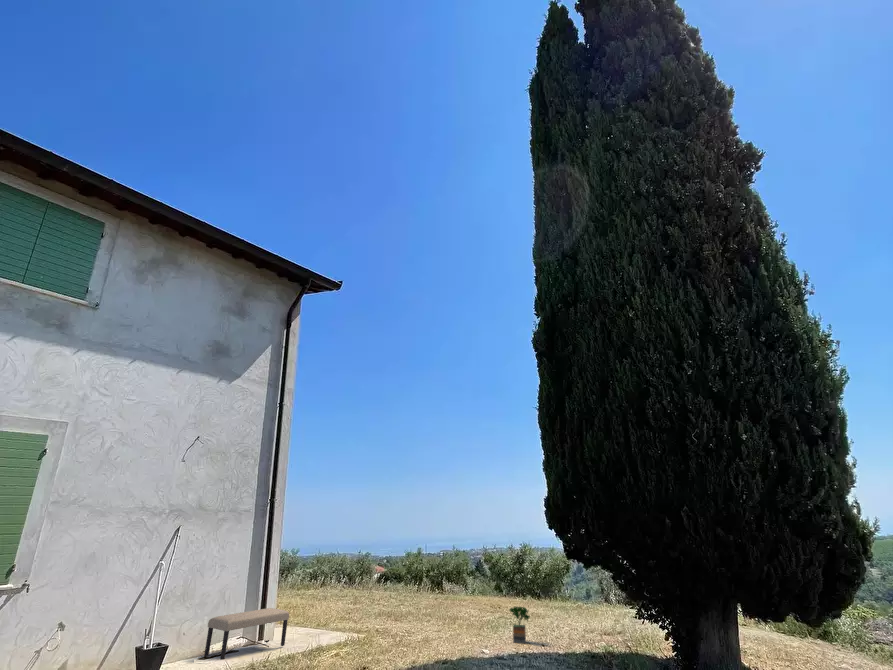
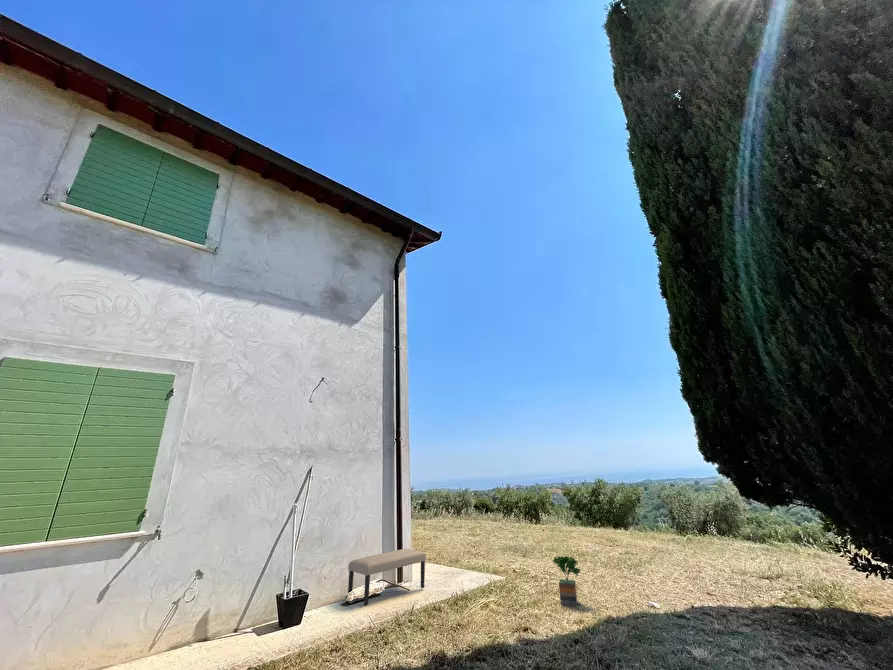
potted tree: present [510,607,530,644] -> present [553,556,580,606]

